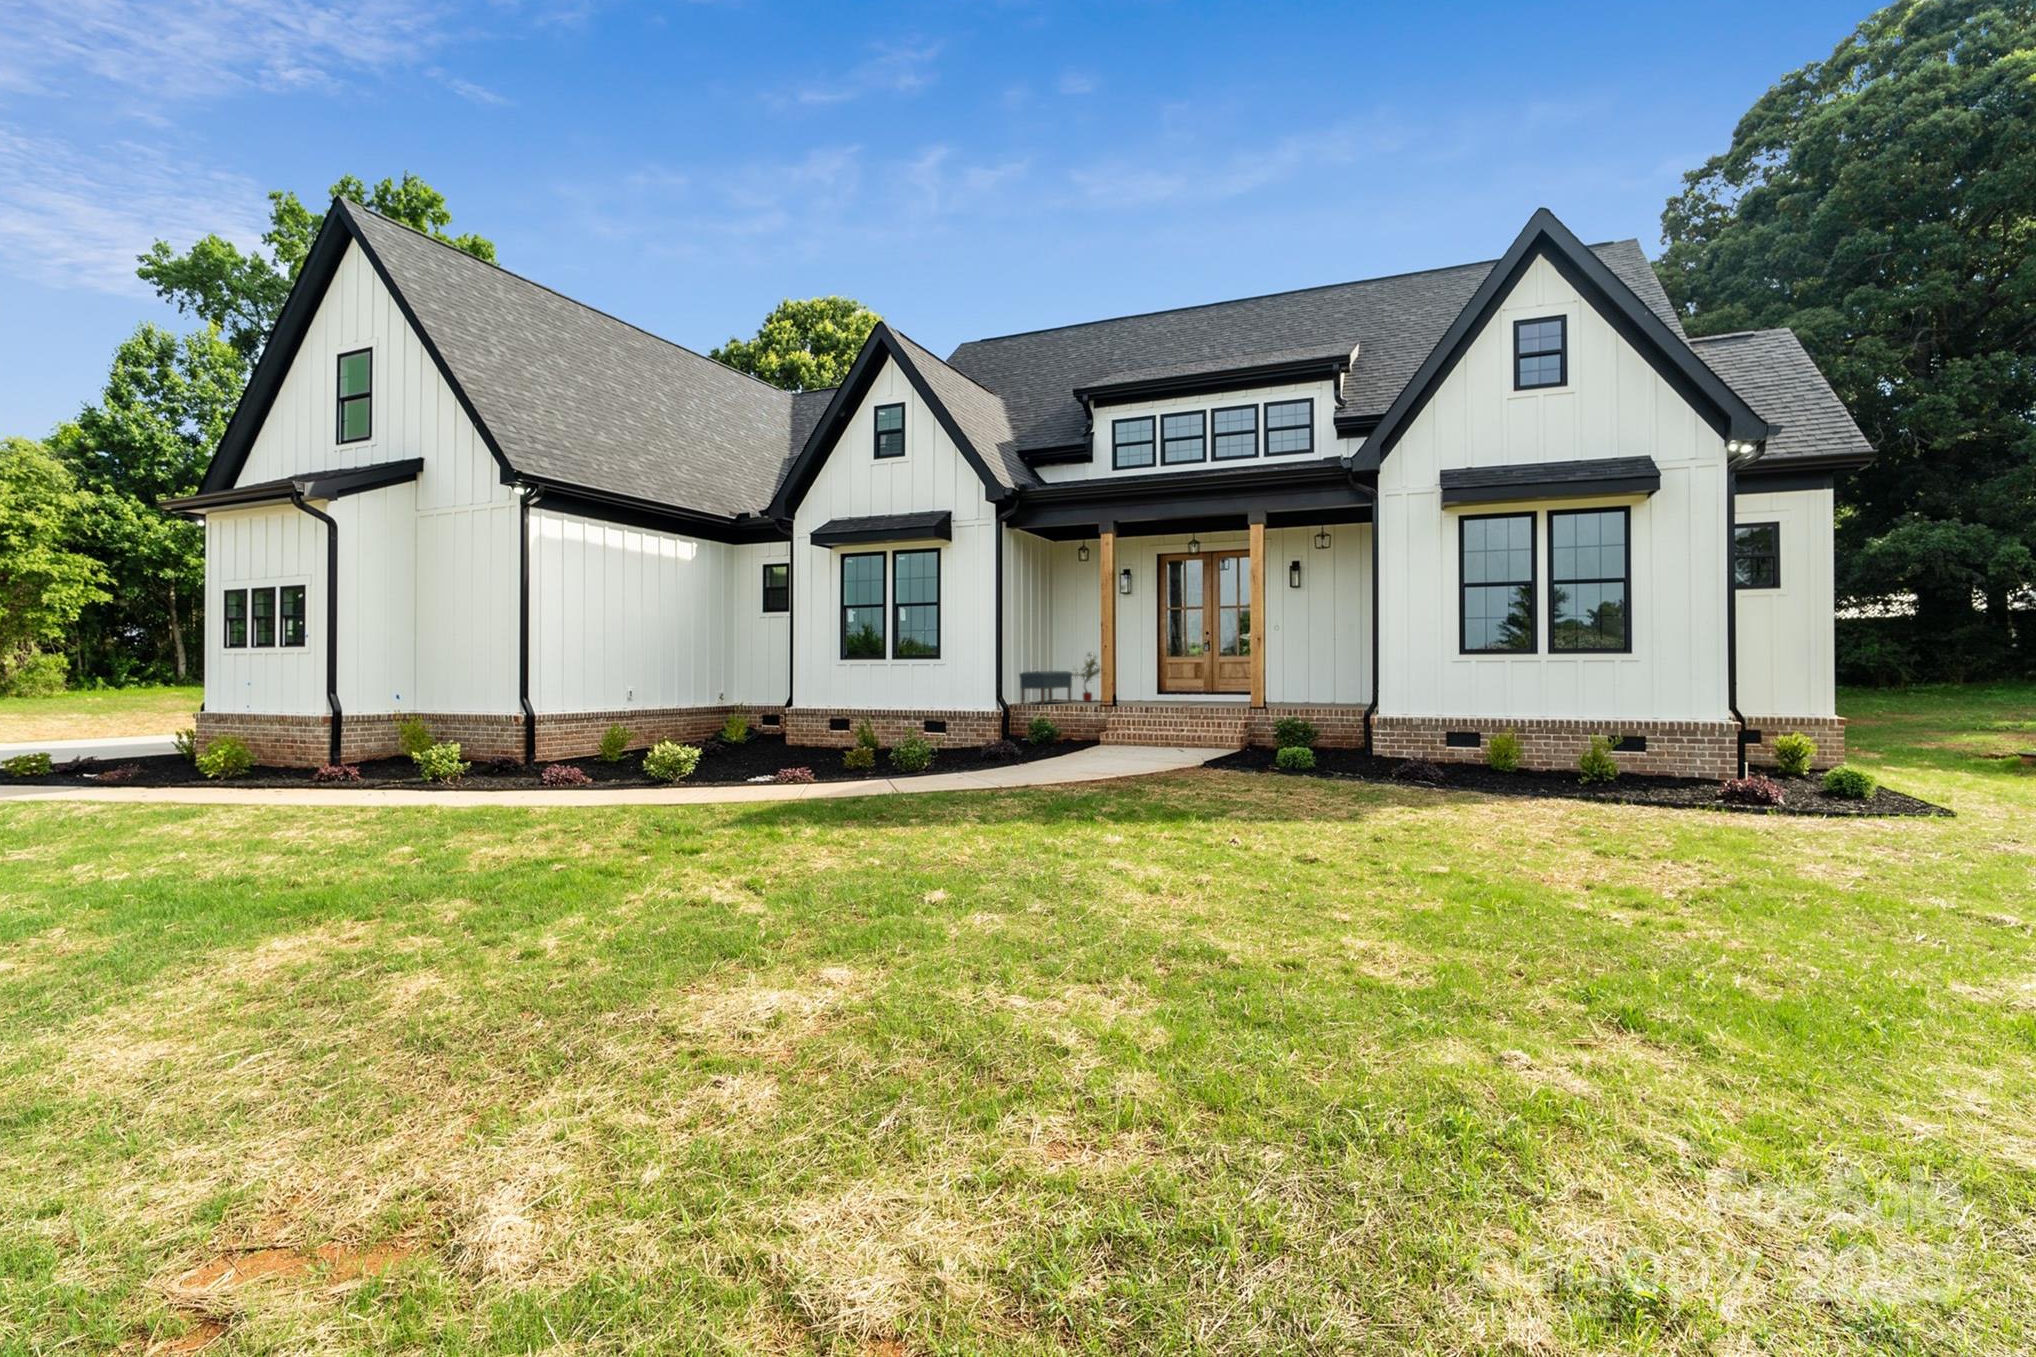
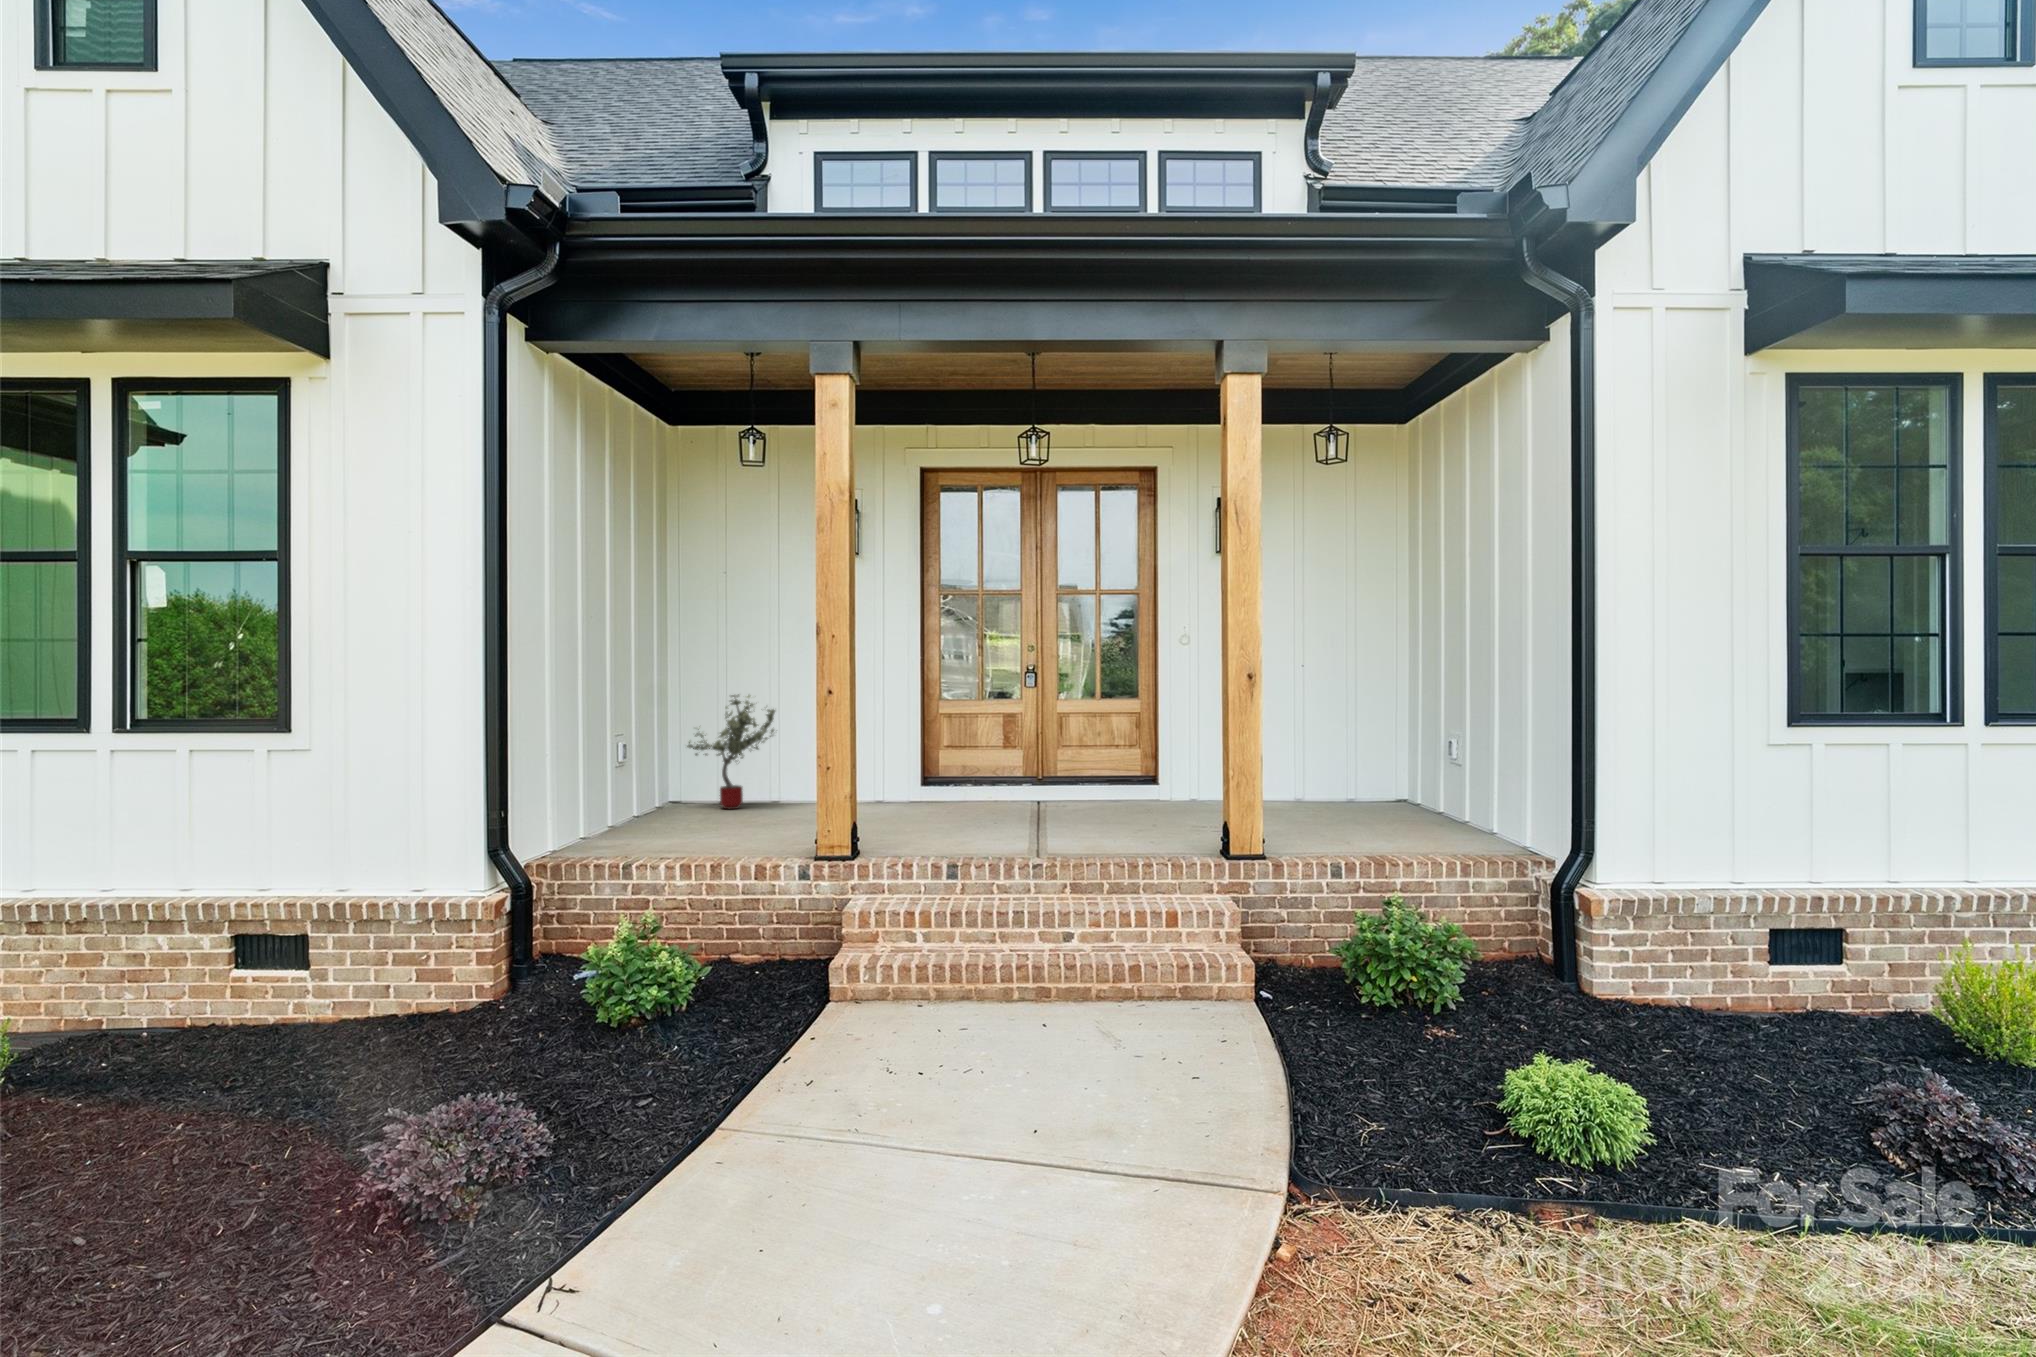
bench: present [1019,671,1072,704] -> none [561,745,701,853]

